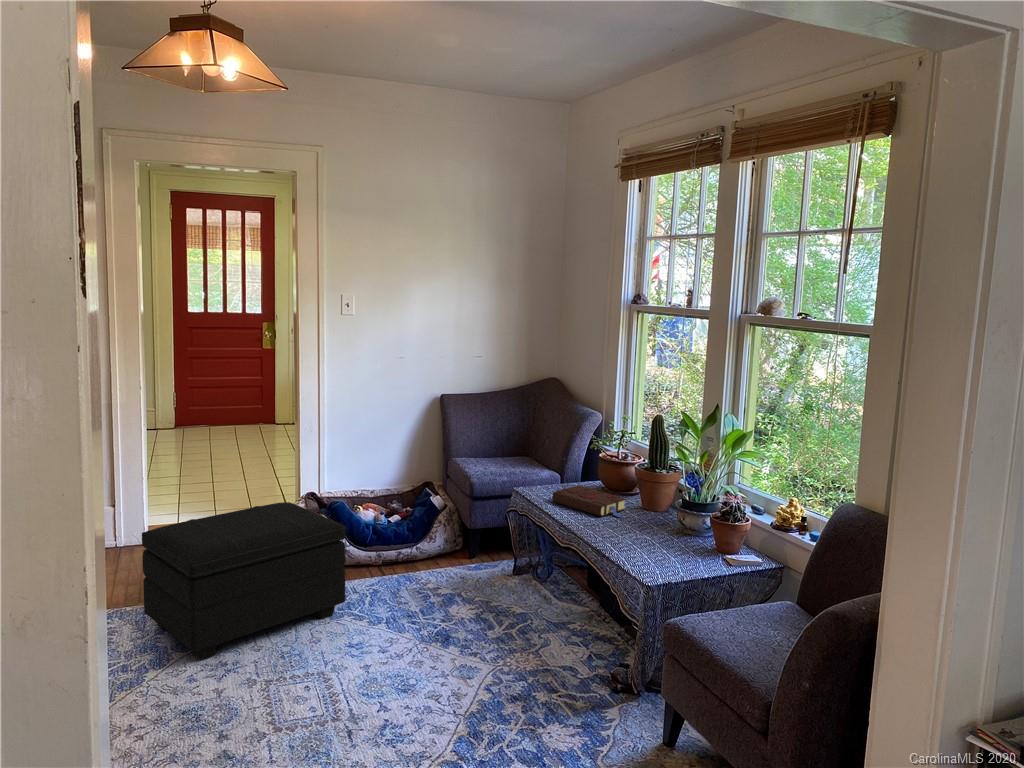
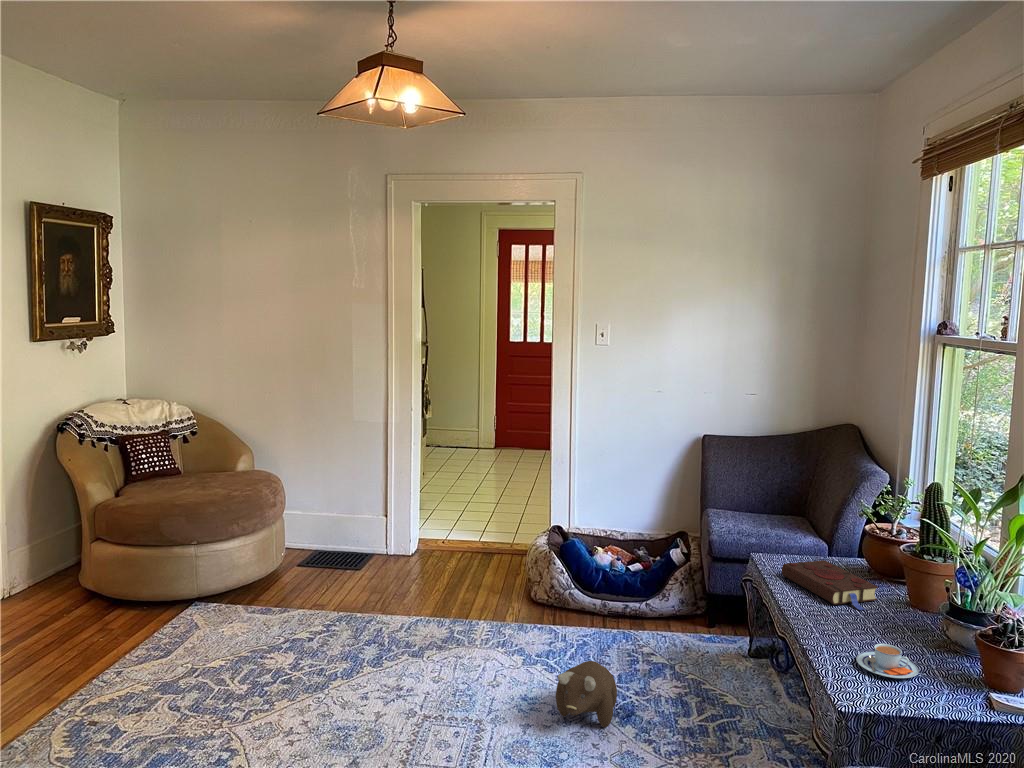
footstool: present [142,502,346,660] -> none [359,534,541,679]
teacup: none [641,535,683,557] -> present [856,644,918,678]
plush toy: none [387,598,440,652] -> present [556,661,617,727]

